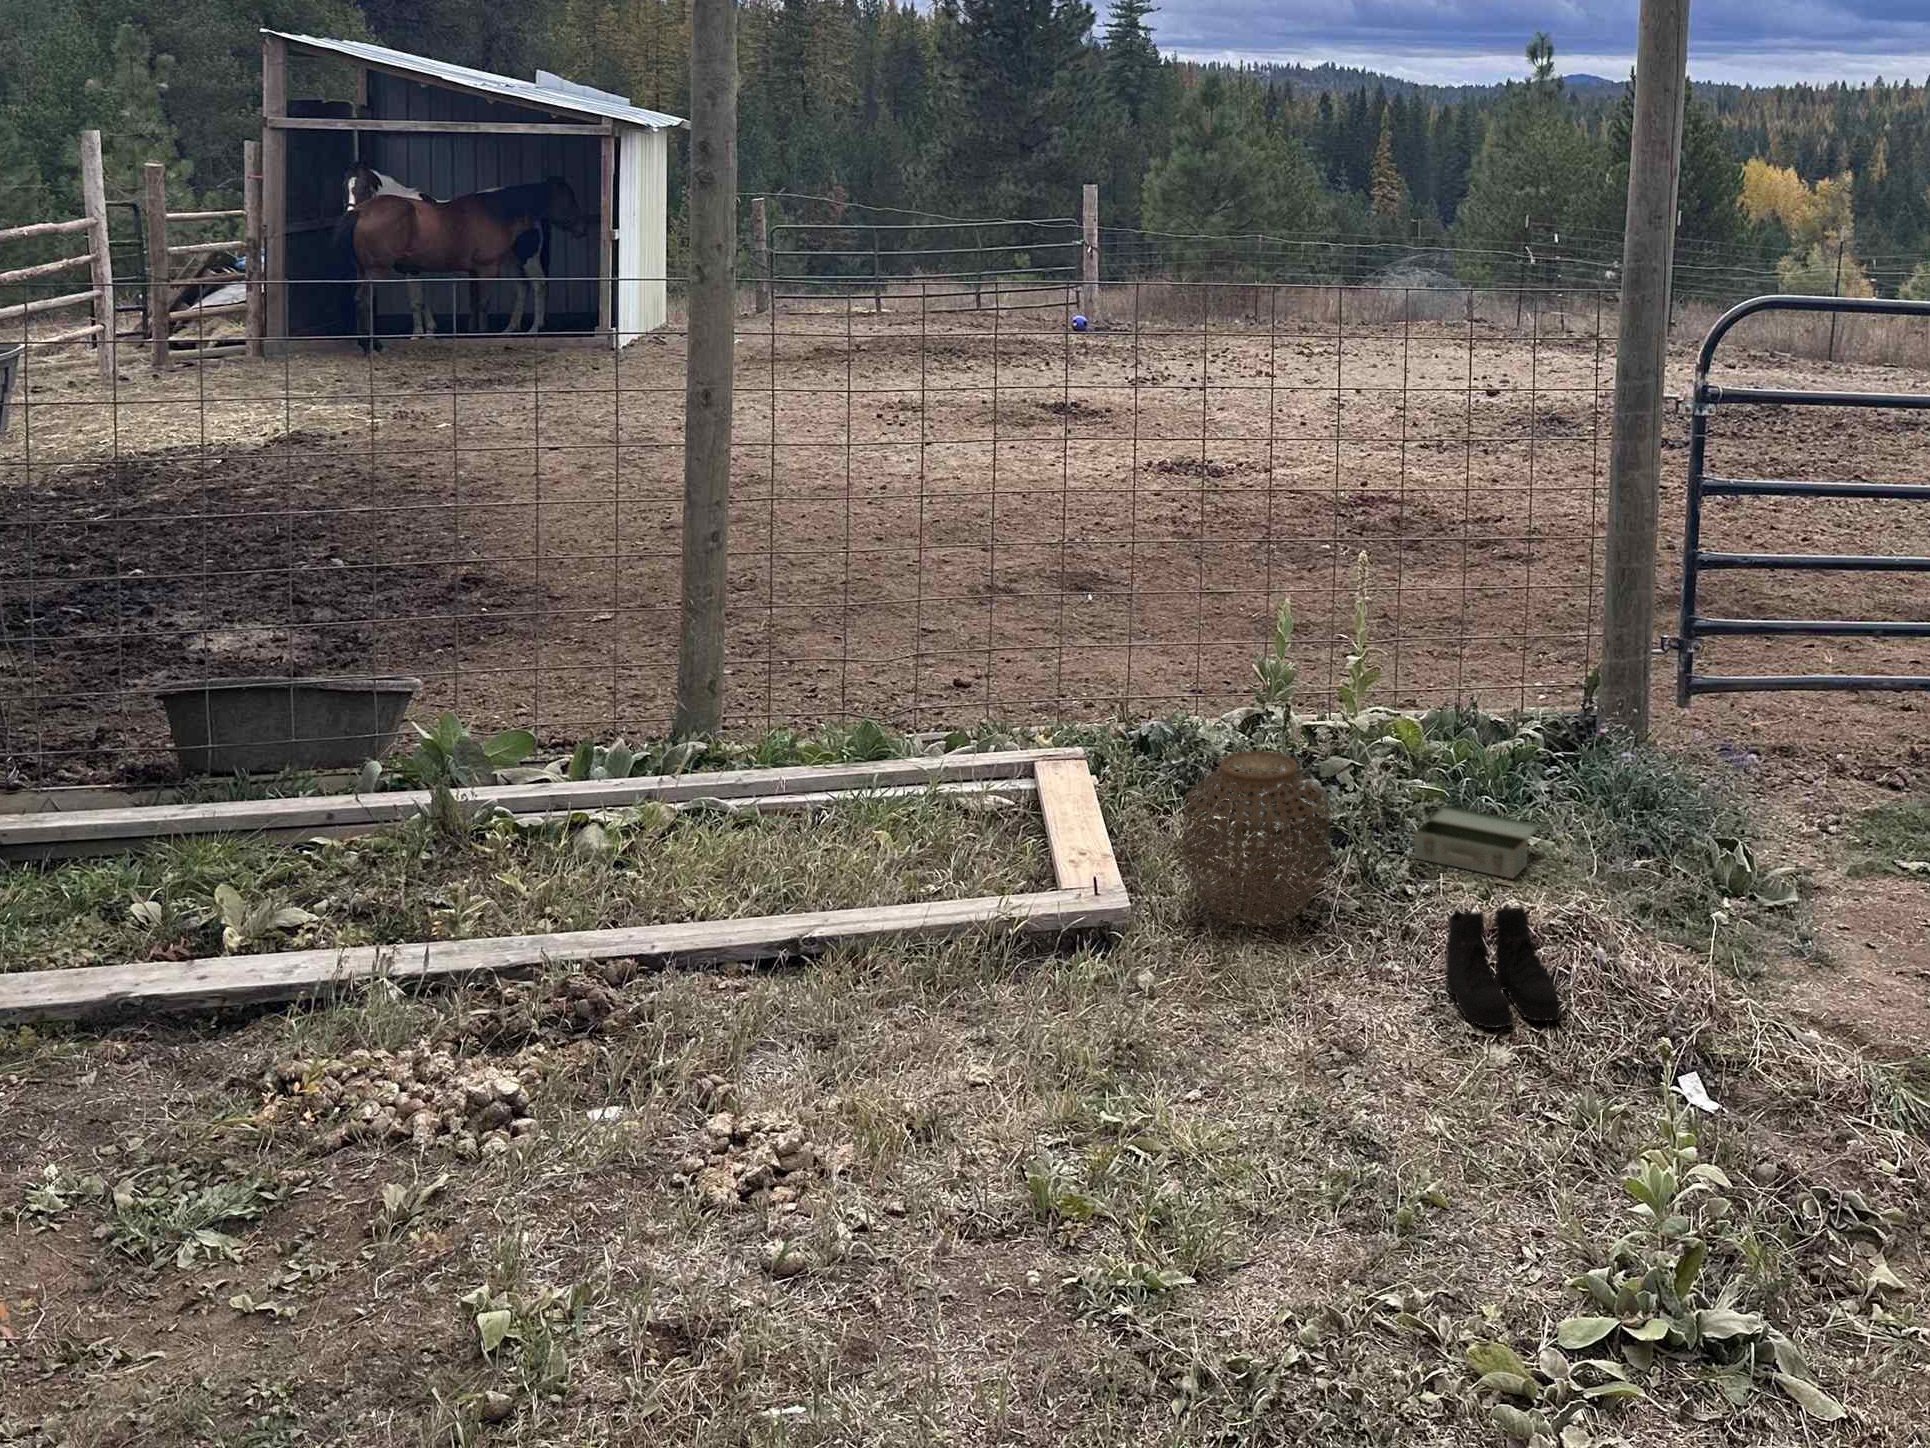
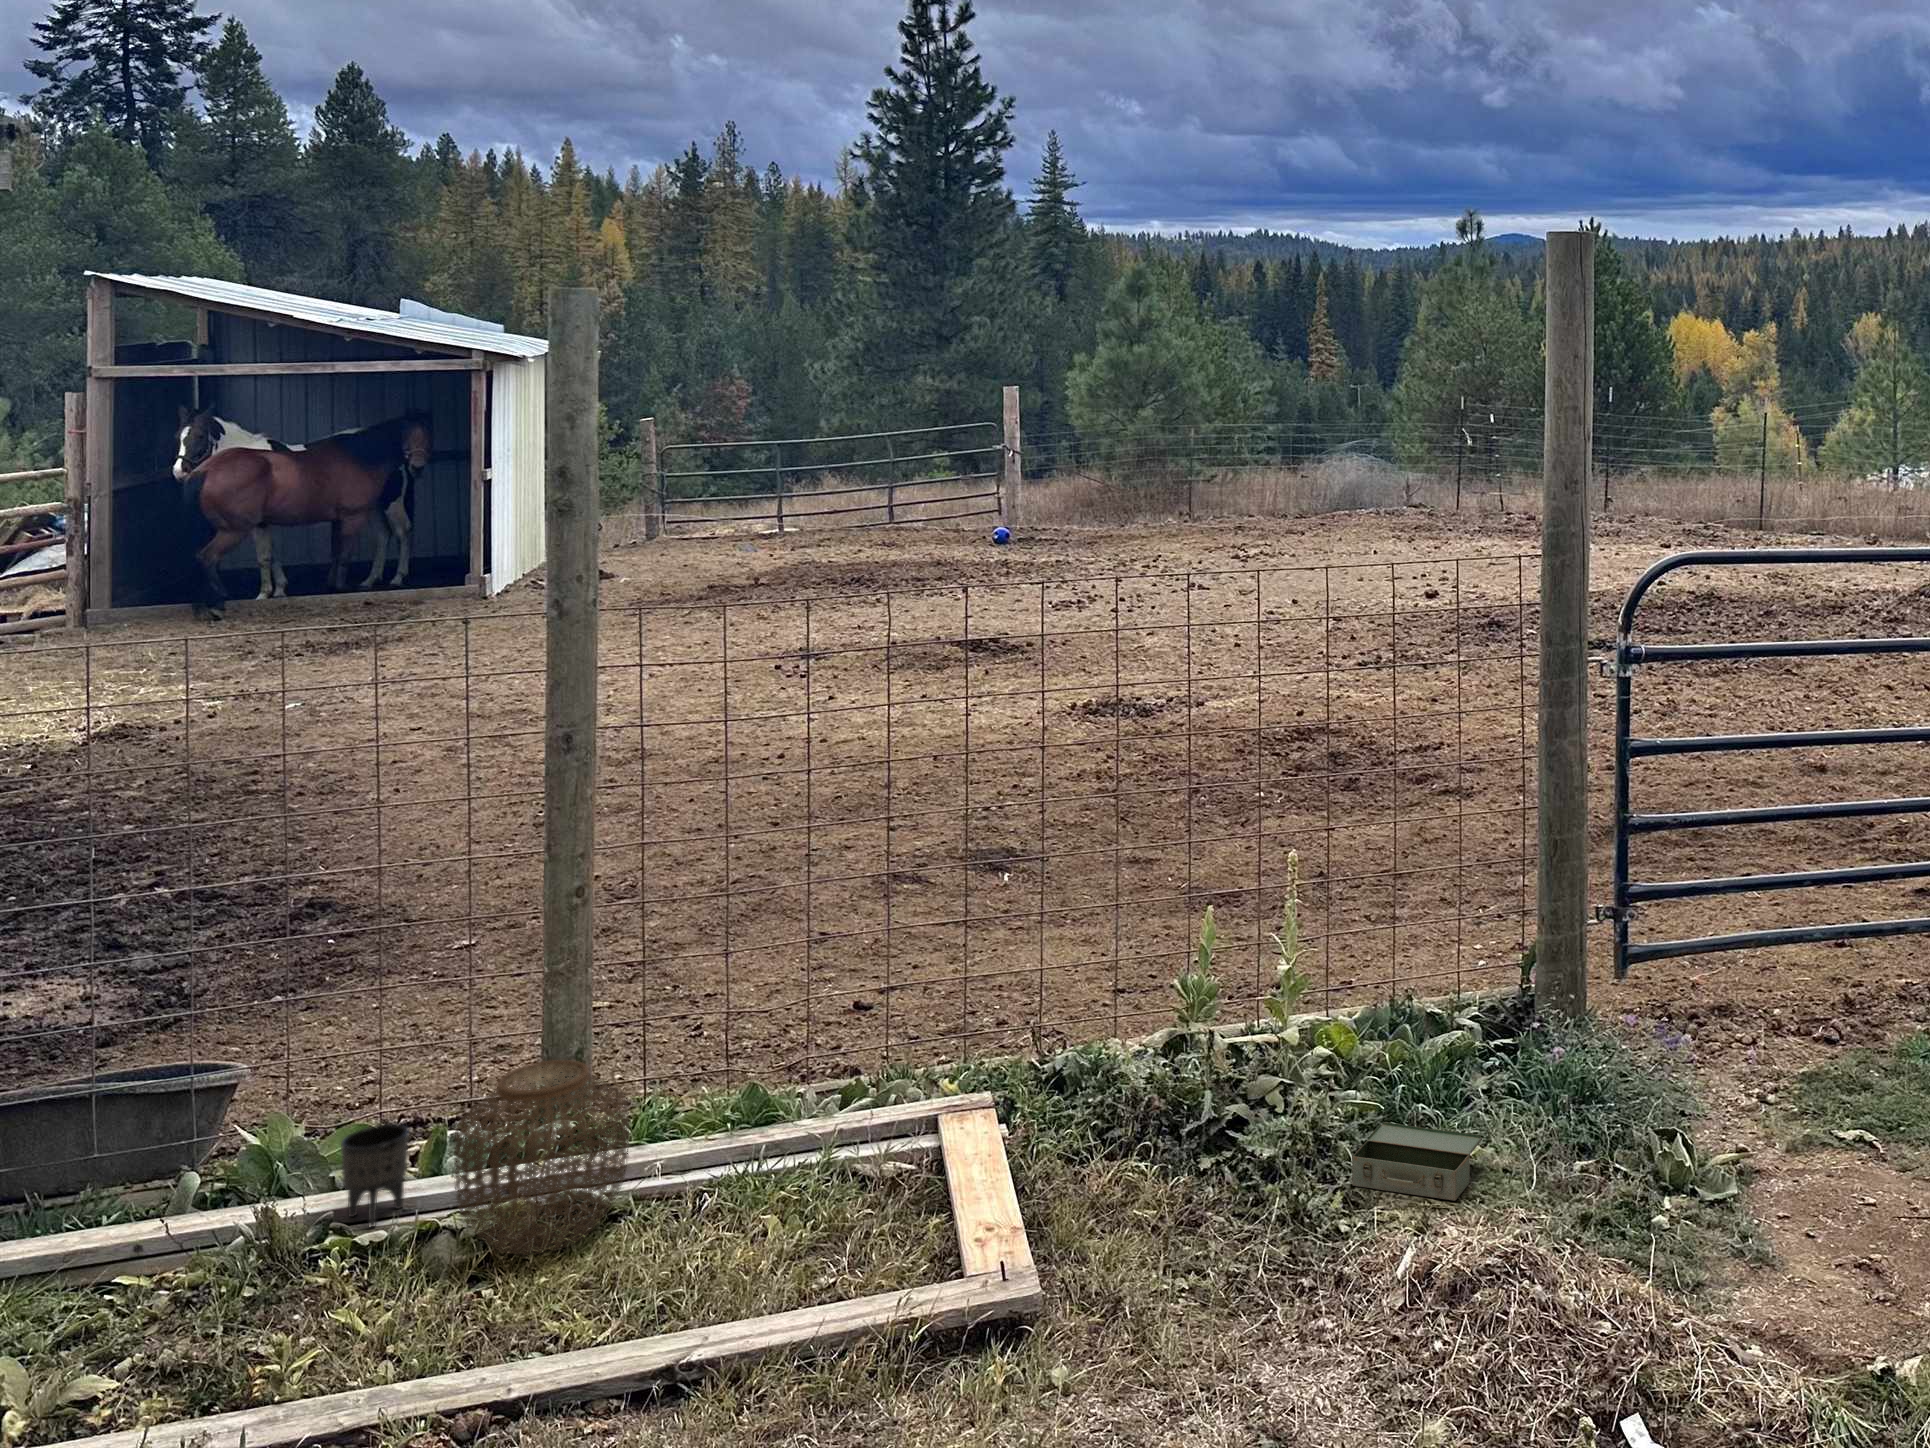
planter: none [515,725,572,811] -> present [341,1124,409,1227]
woven basket: present [1182,751,1331,927] -> present [454,1060,629,1255]
boots: present [1445,905,1561,1028] -> none [1384,1245,1503,1389]

